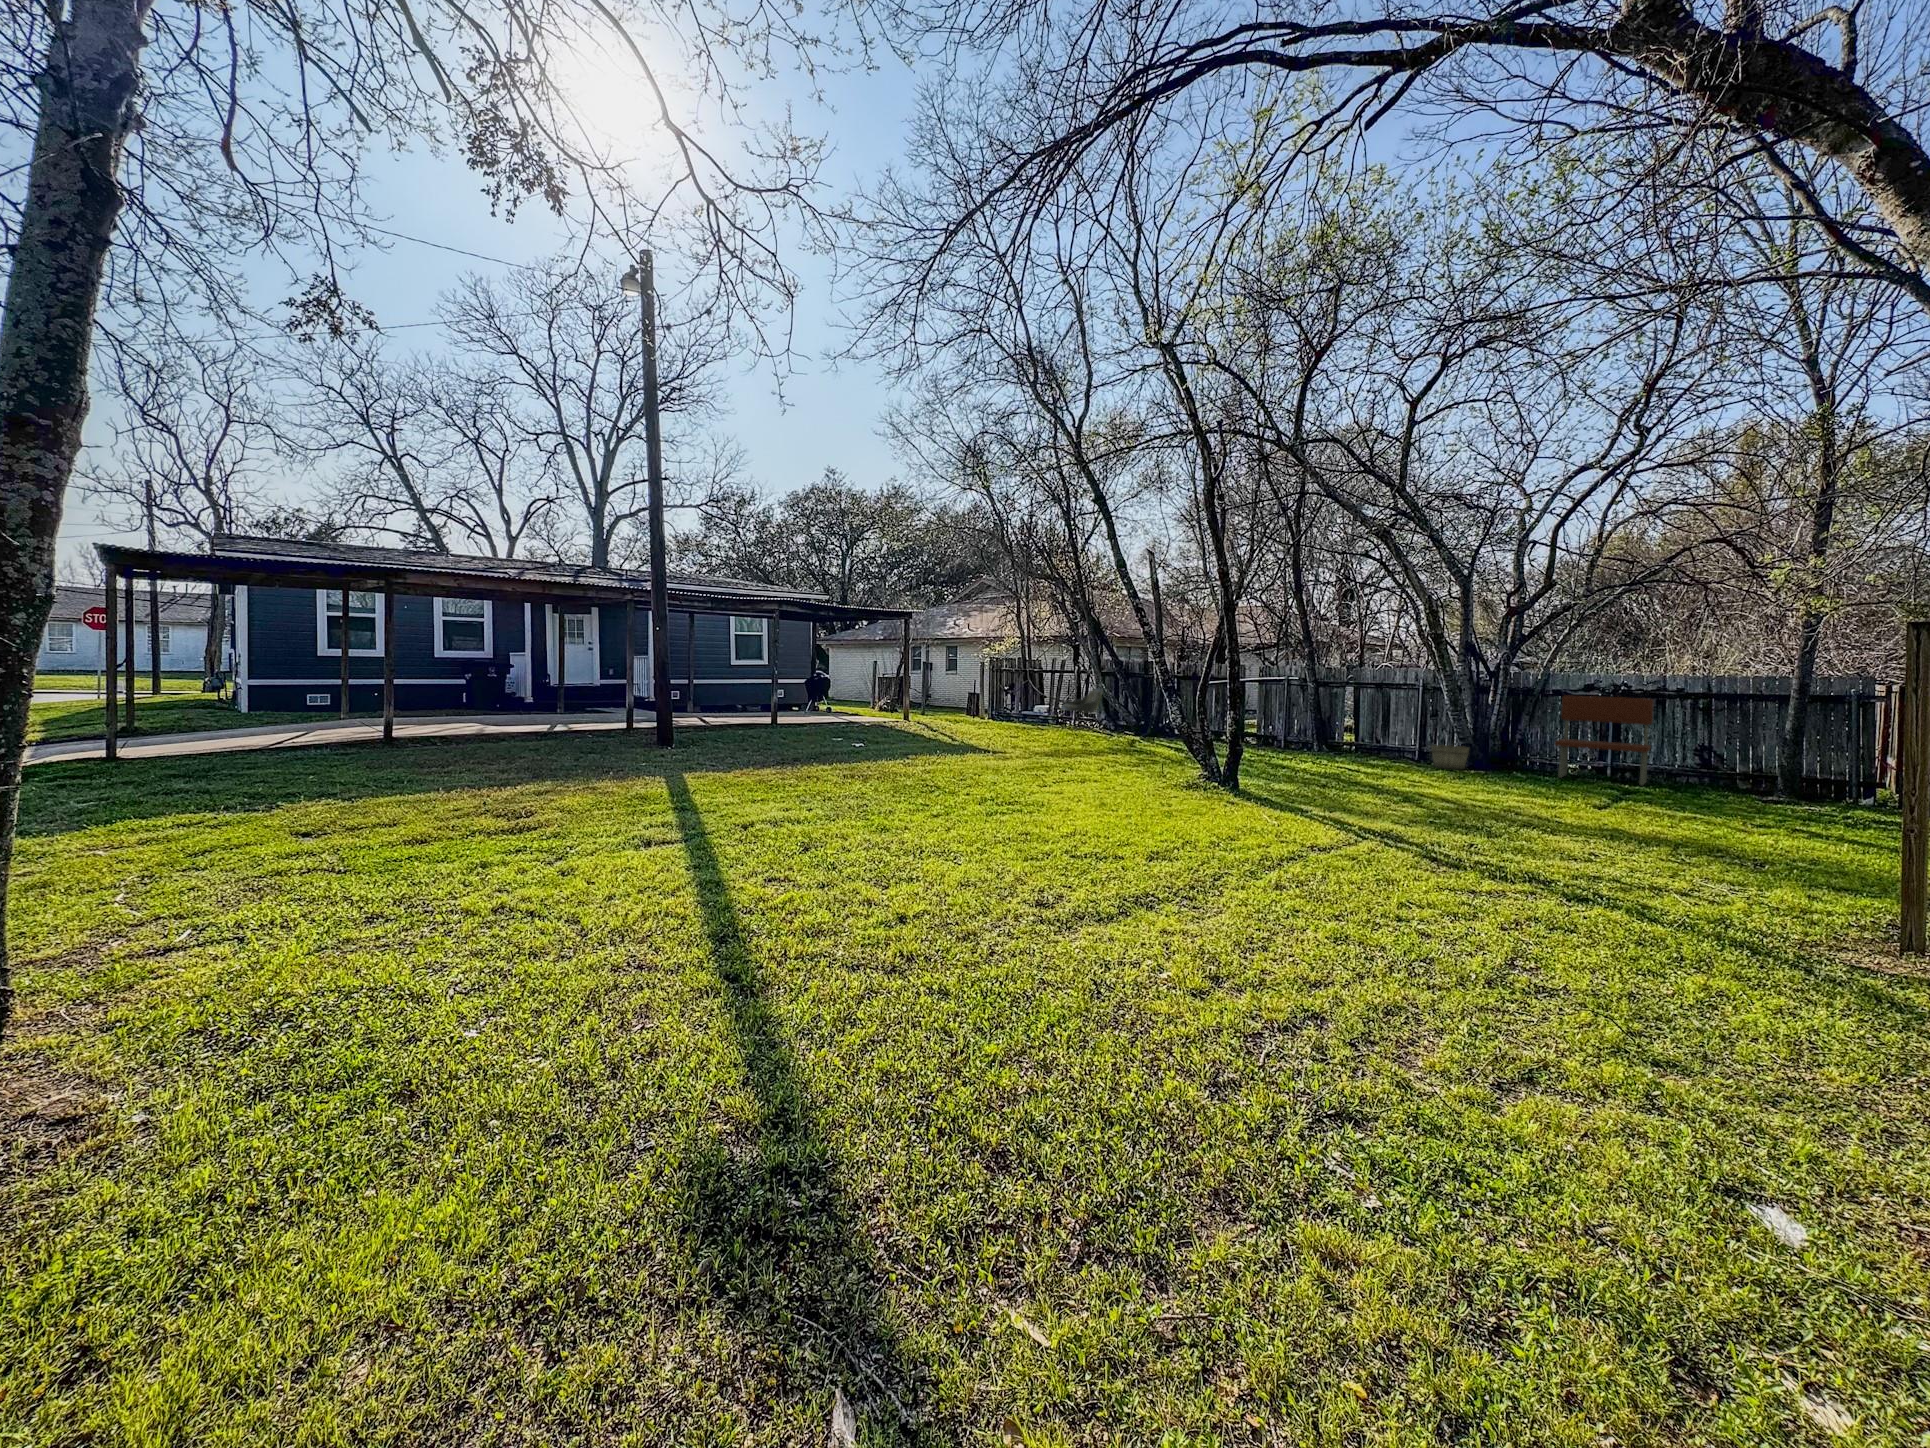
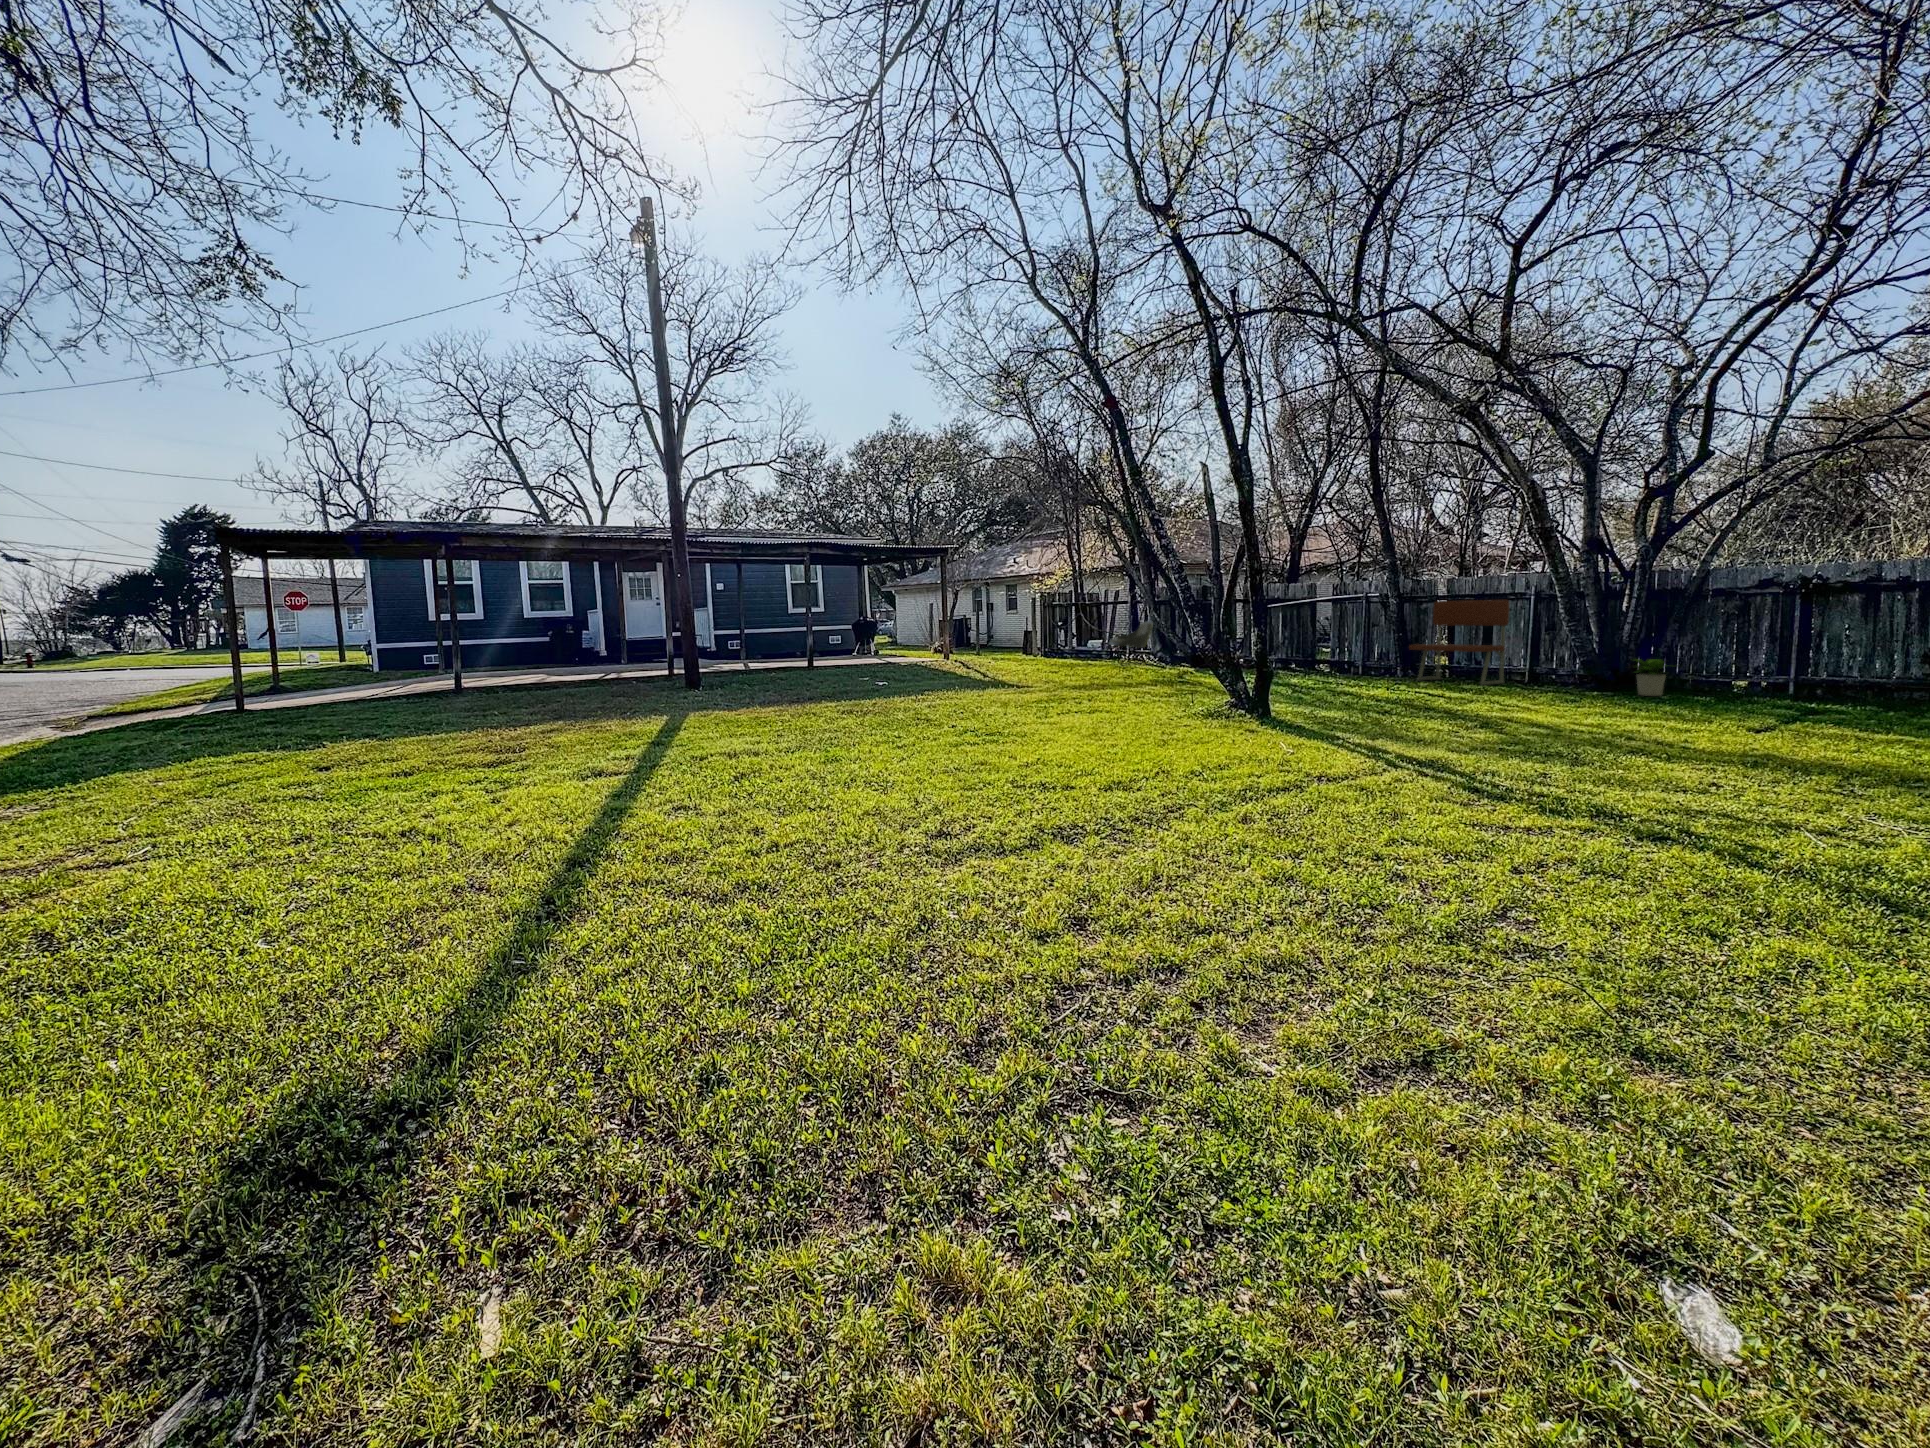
bench: present [1555,695,1654,785] -> present [1409,599,1510,685]
wooden bucket: present [1431,741,1469,769] -> none [1538,657,1593,694]
potted plant: none [1491,742,1532,773] -> present [1631,659,1676,696]

